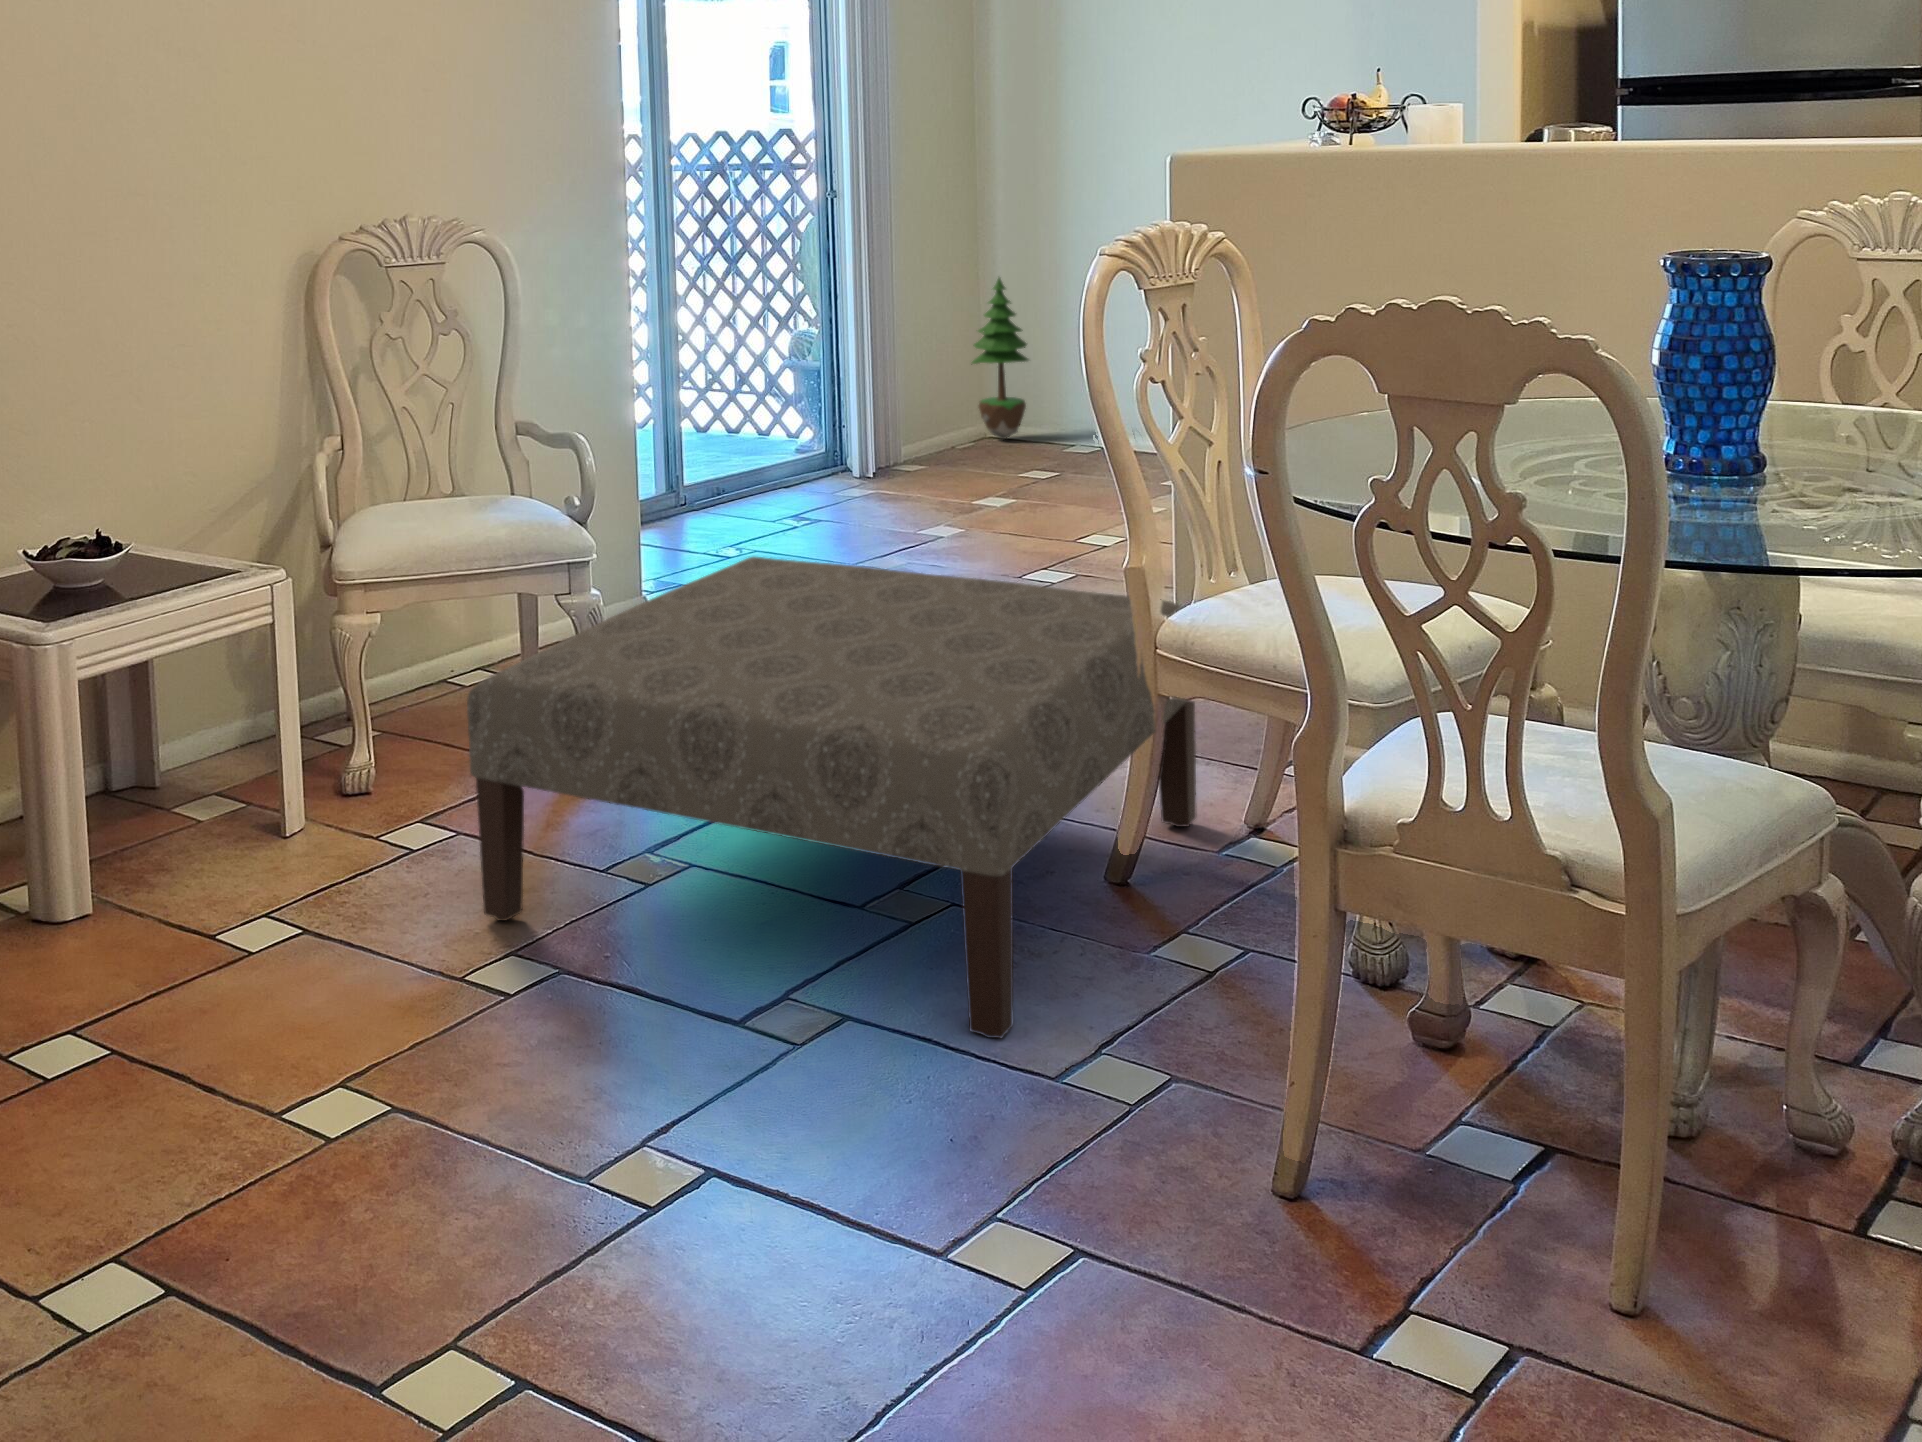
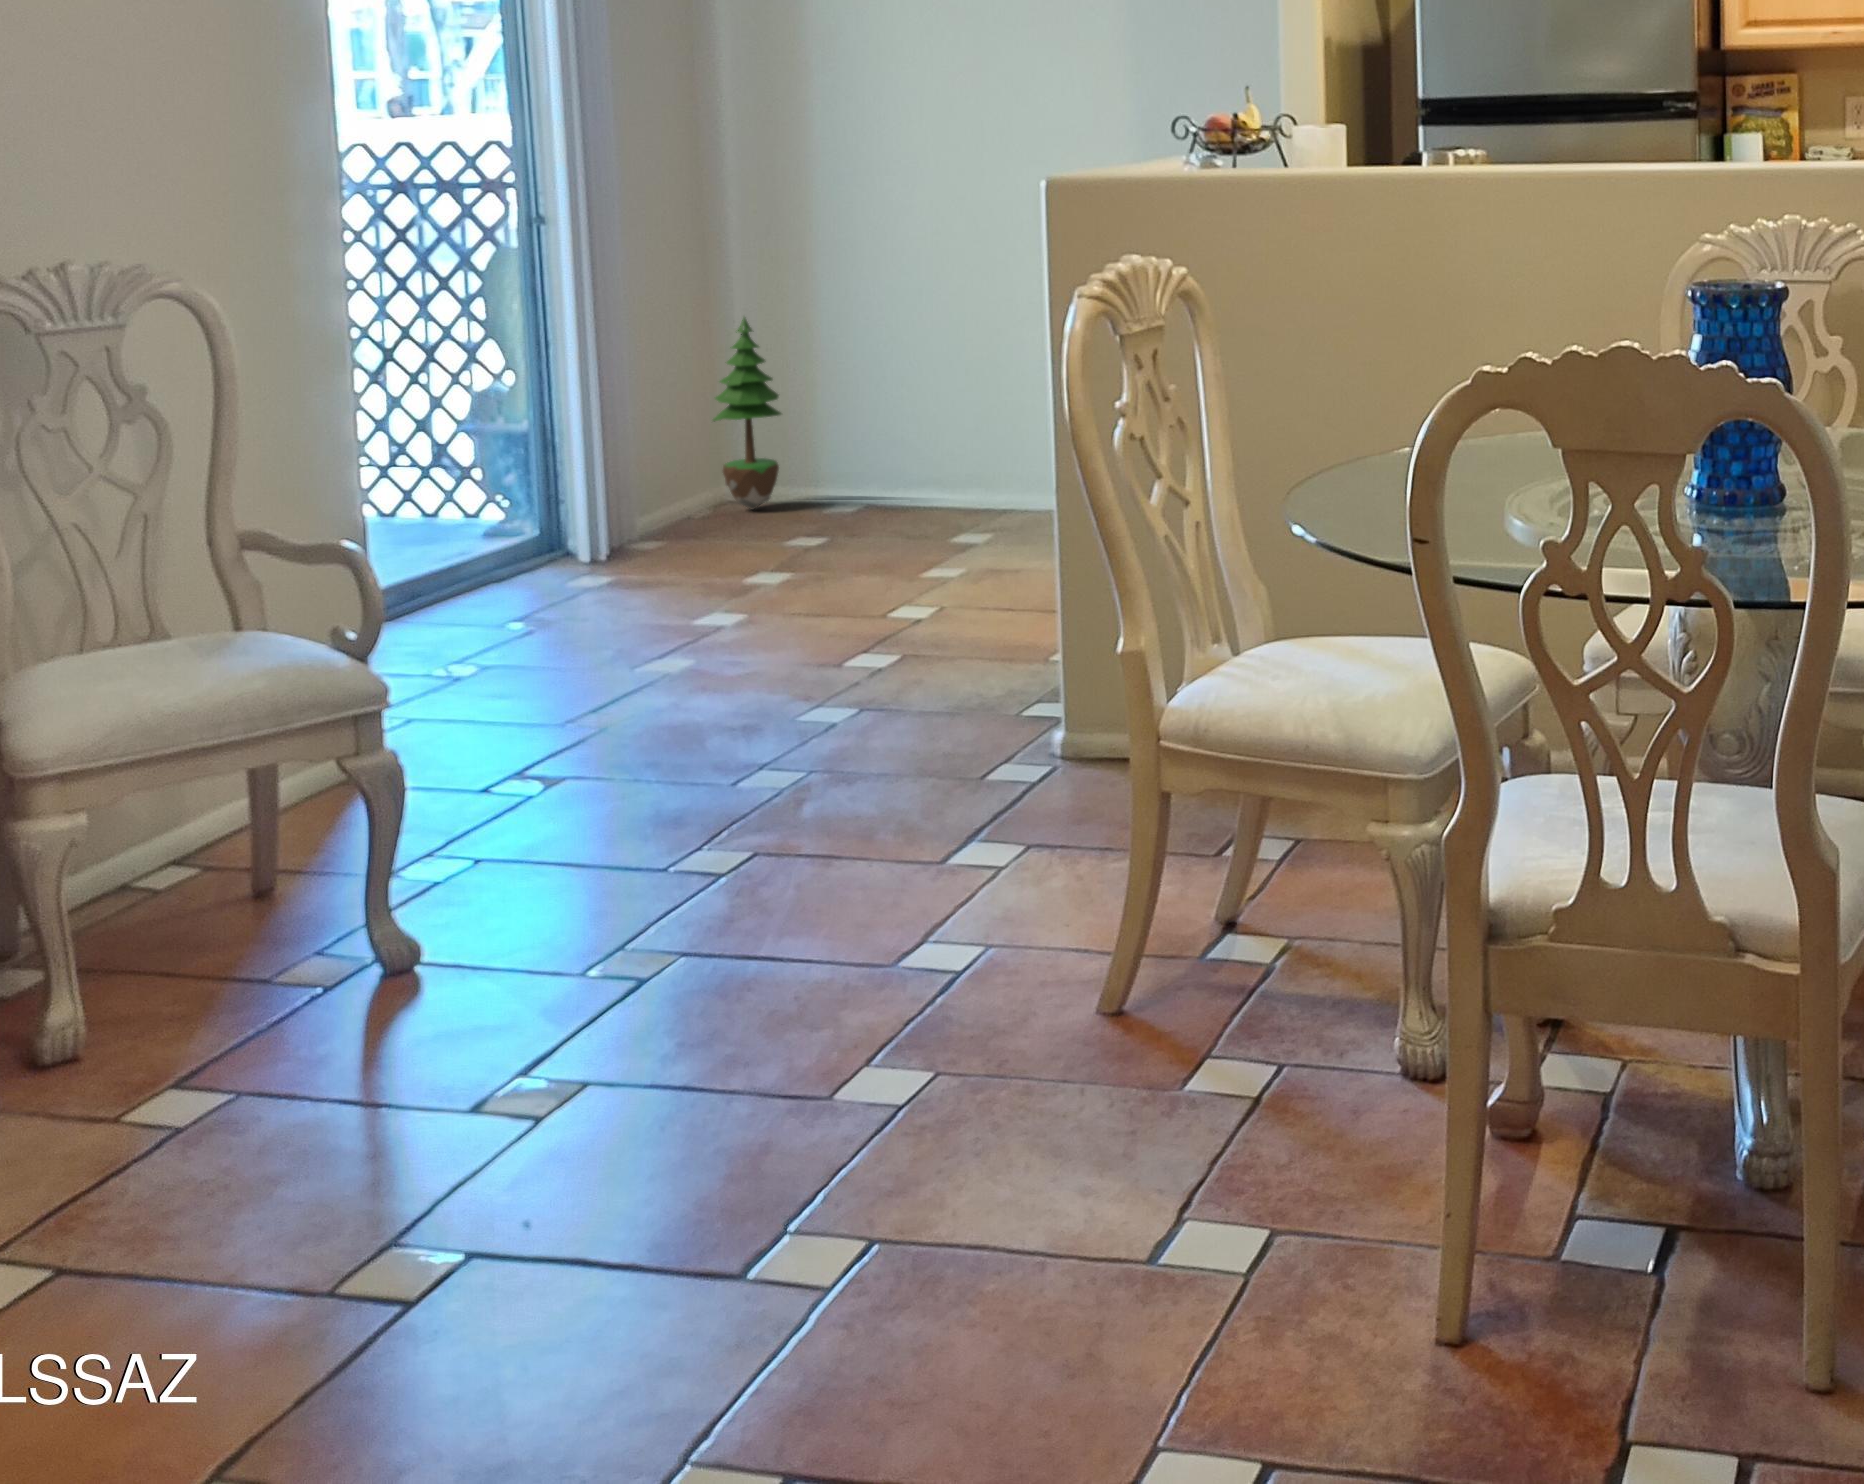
ottoman: present [467,557,1196,1038] -> none [311,681,1172,1235]

